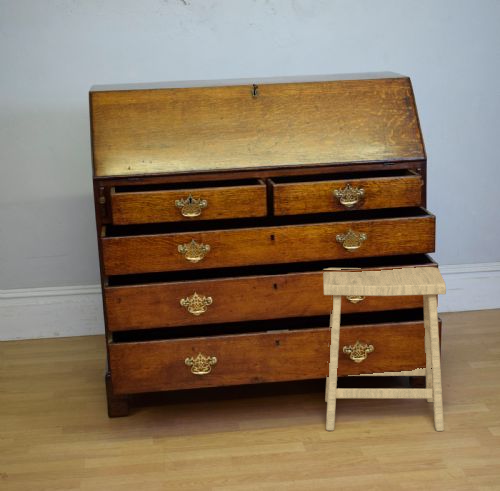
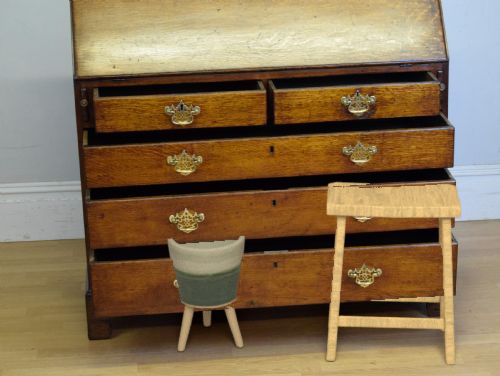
planter: none [179,307,250,425] -> present [168,236,245,351]

